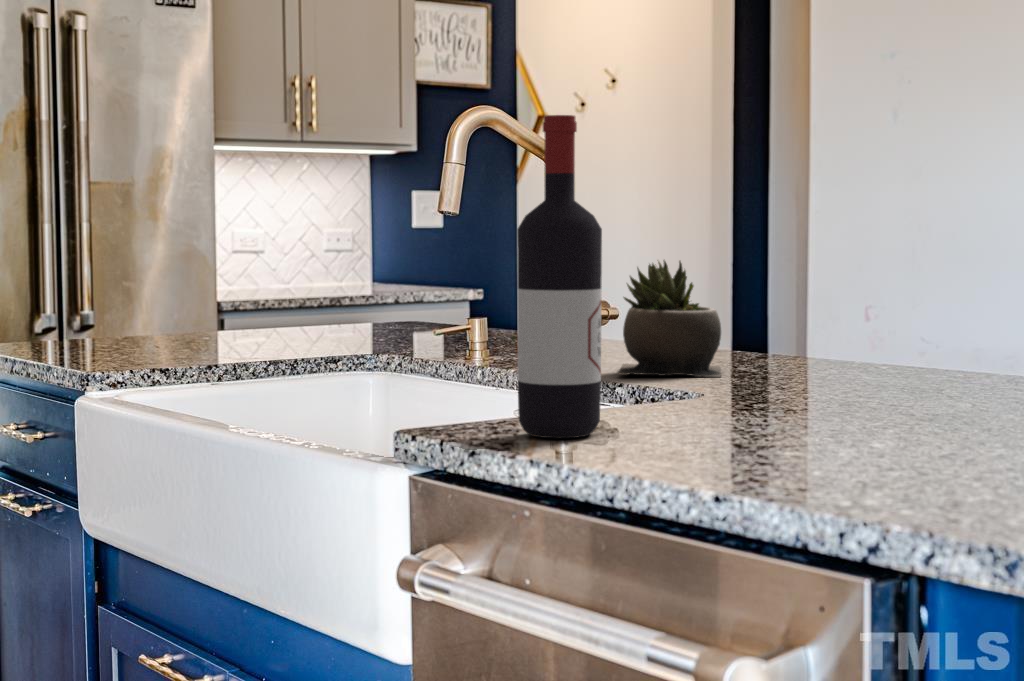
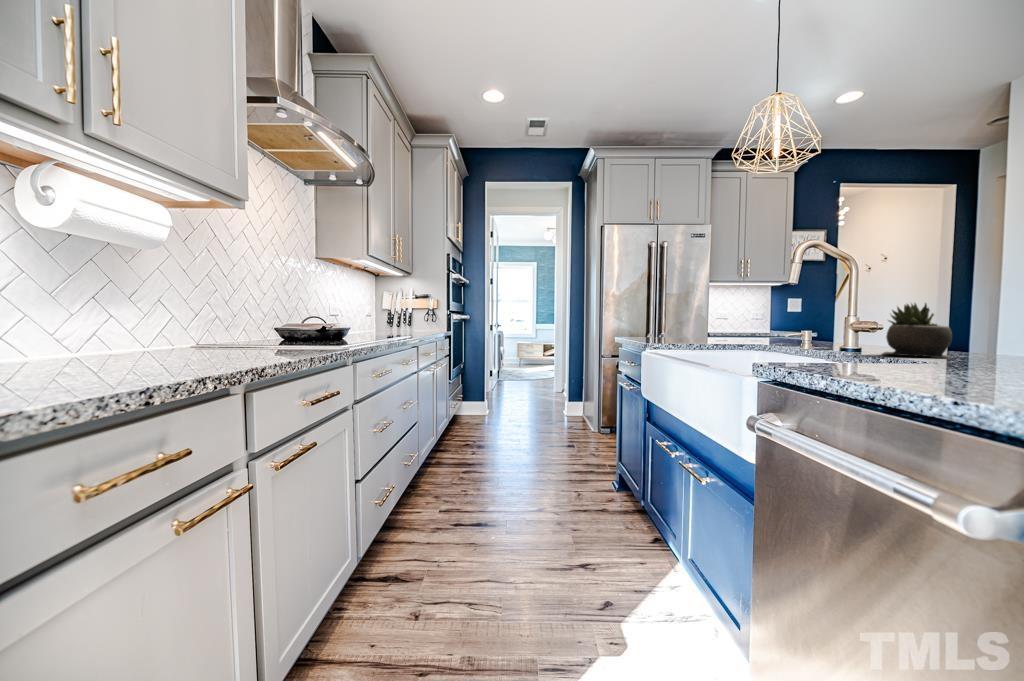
wine bottle: present [517,115,602,438] -> none [818,215,875,372]

